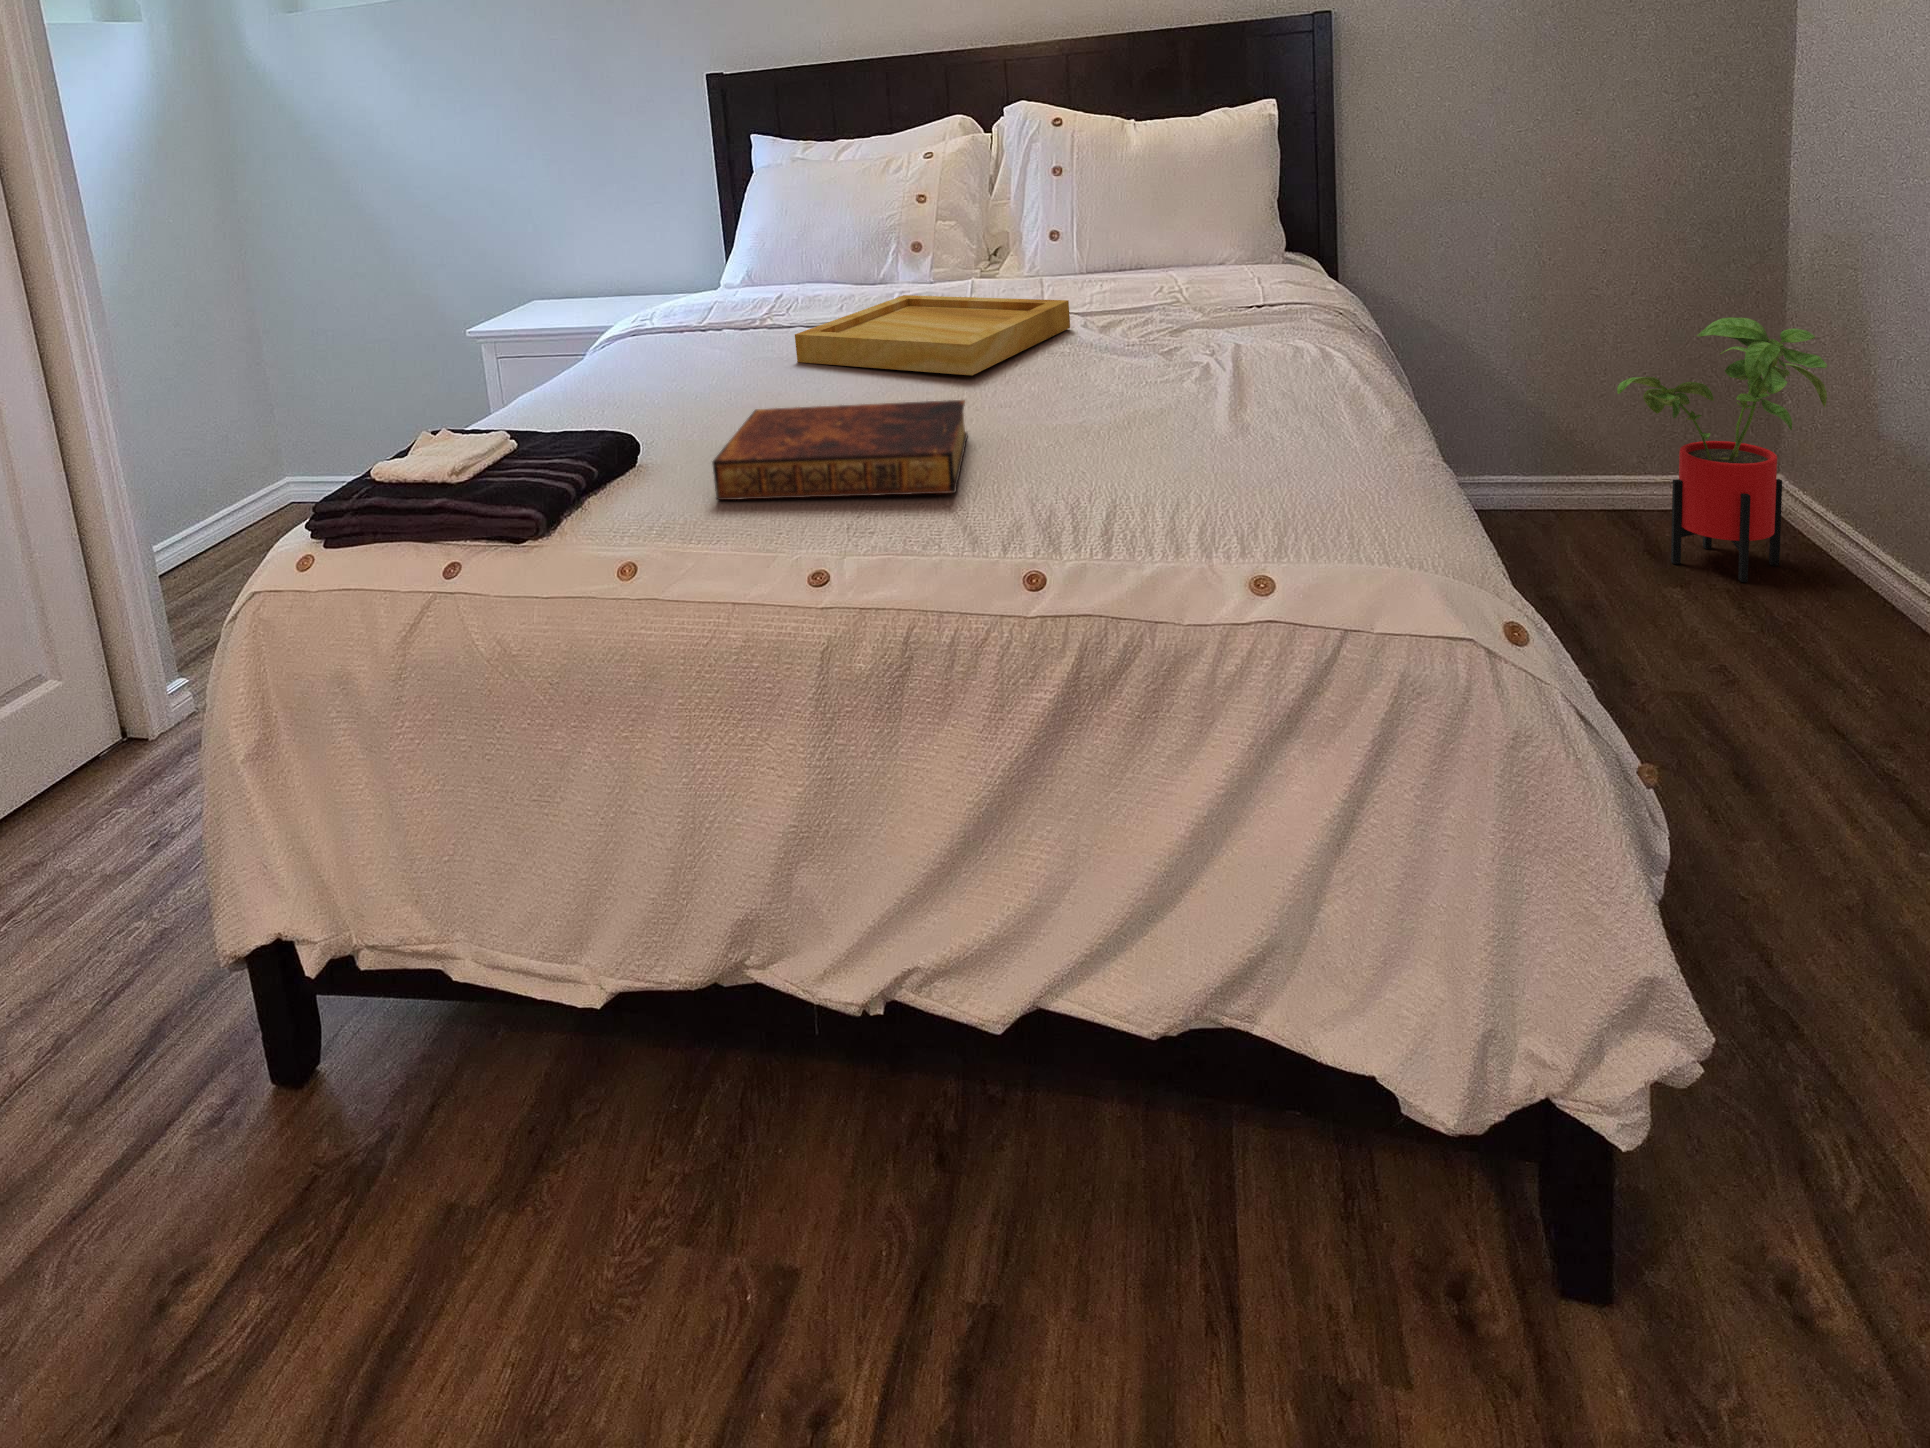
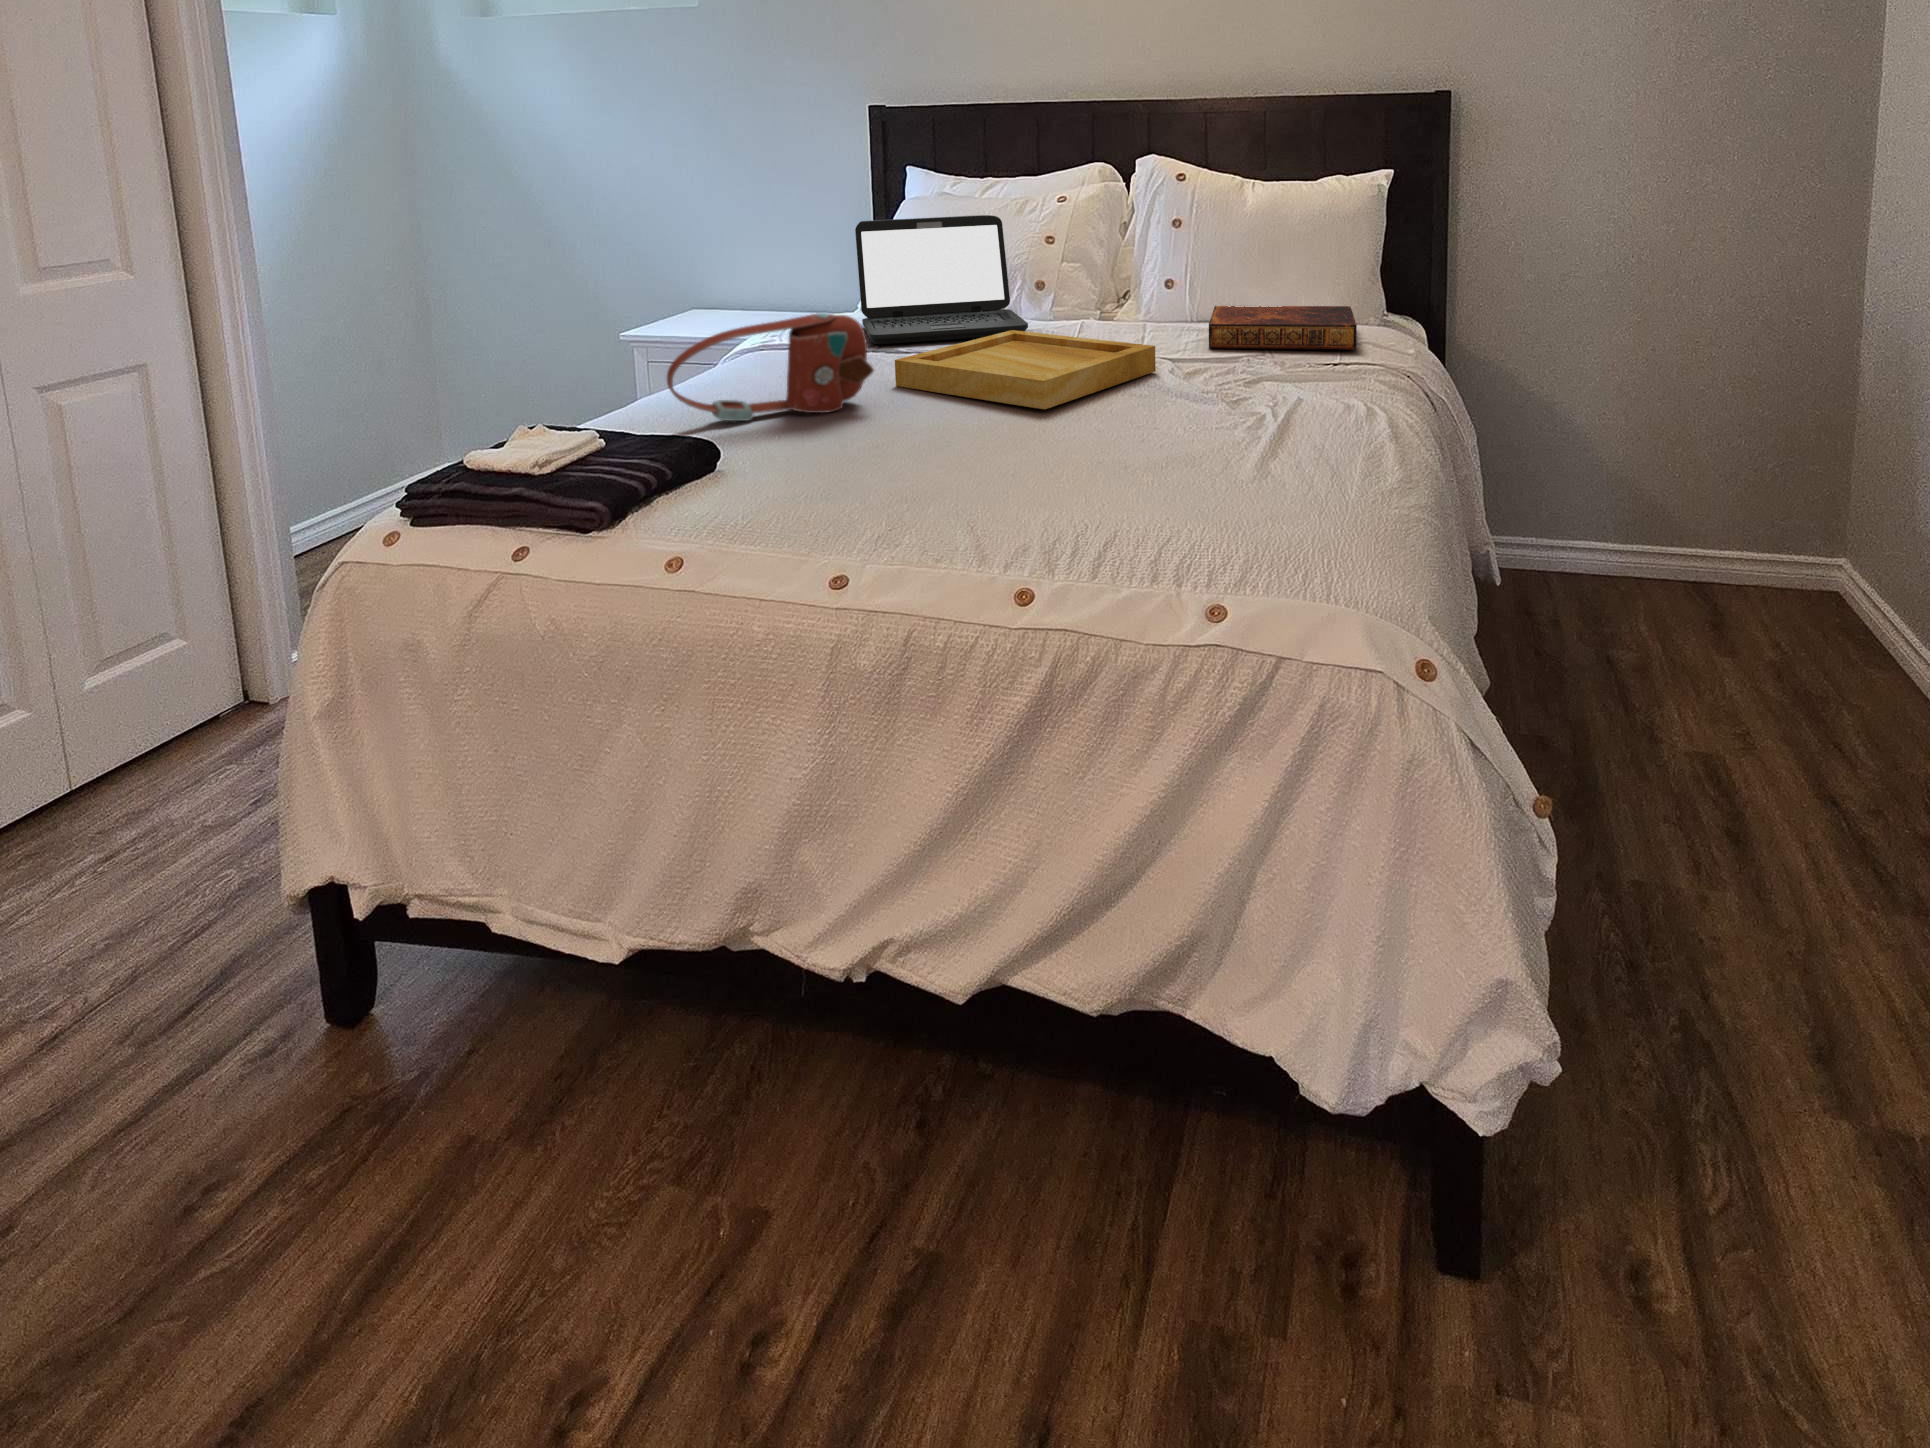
laptop: none [719,178,914,321] -> present [855,215,1028,344]
handbag: none [568,288,784,411] -> present [667,313,874,421]
house plant: present [1617,317,1827,582] -> none [1684,405,1875,655]
book: present [712,400,968,500] -> present [1209,306,1357,349]

